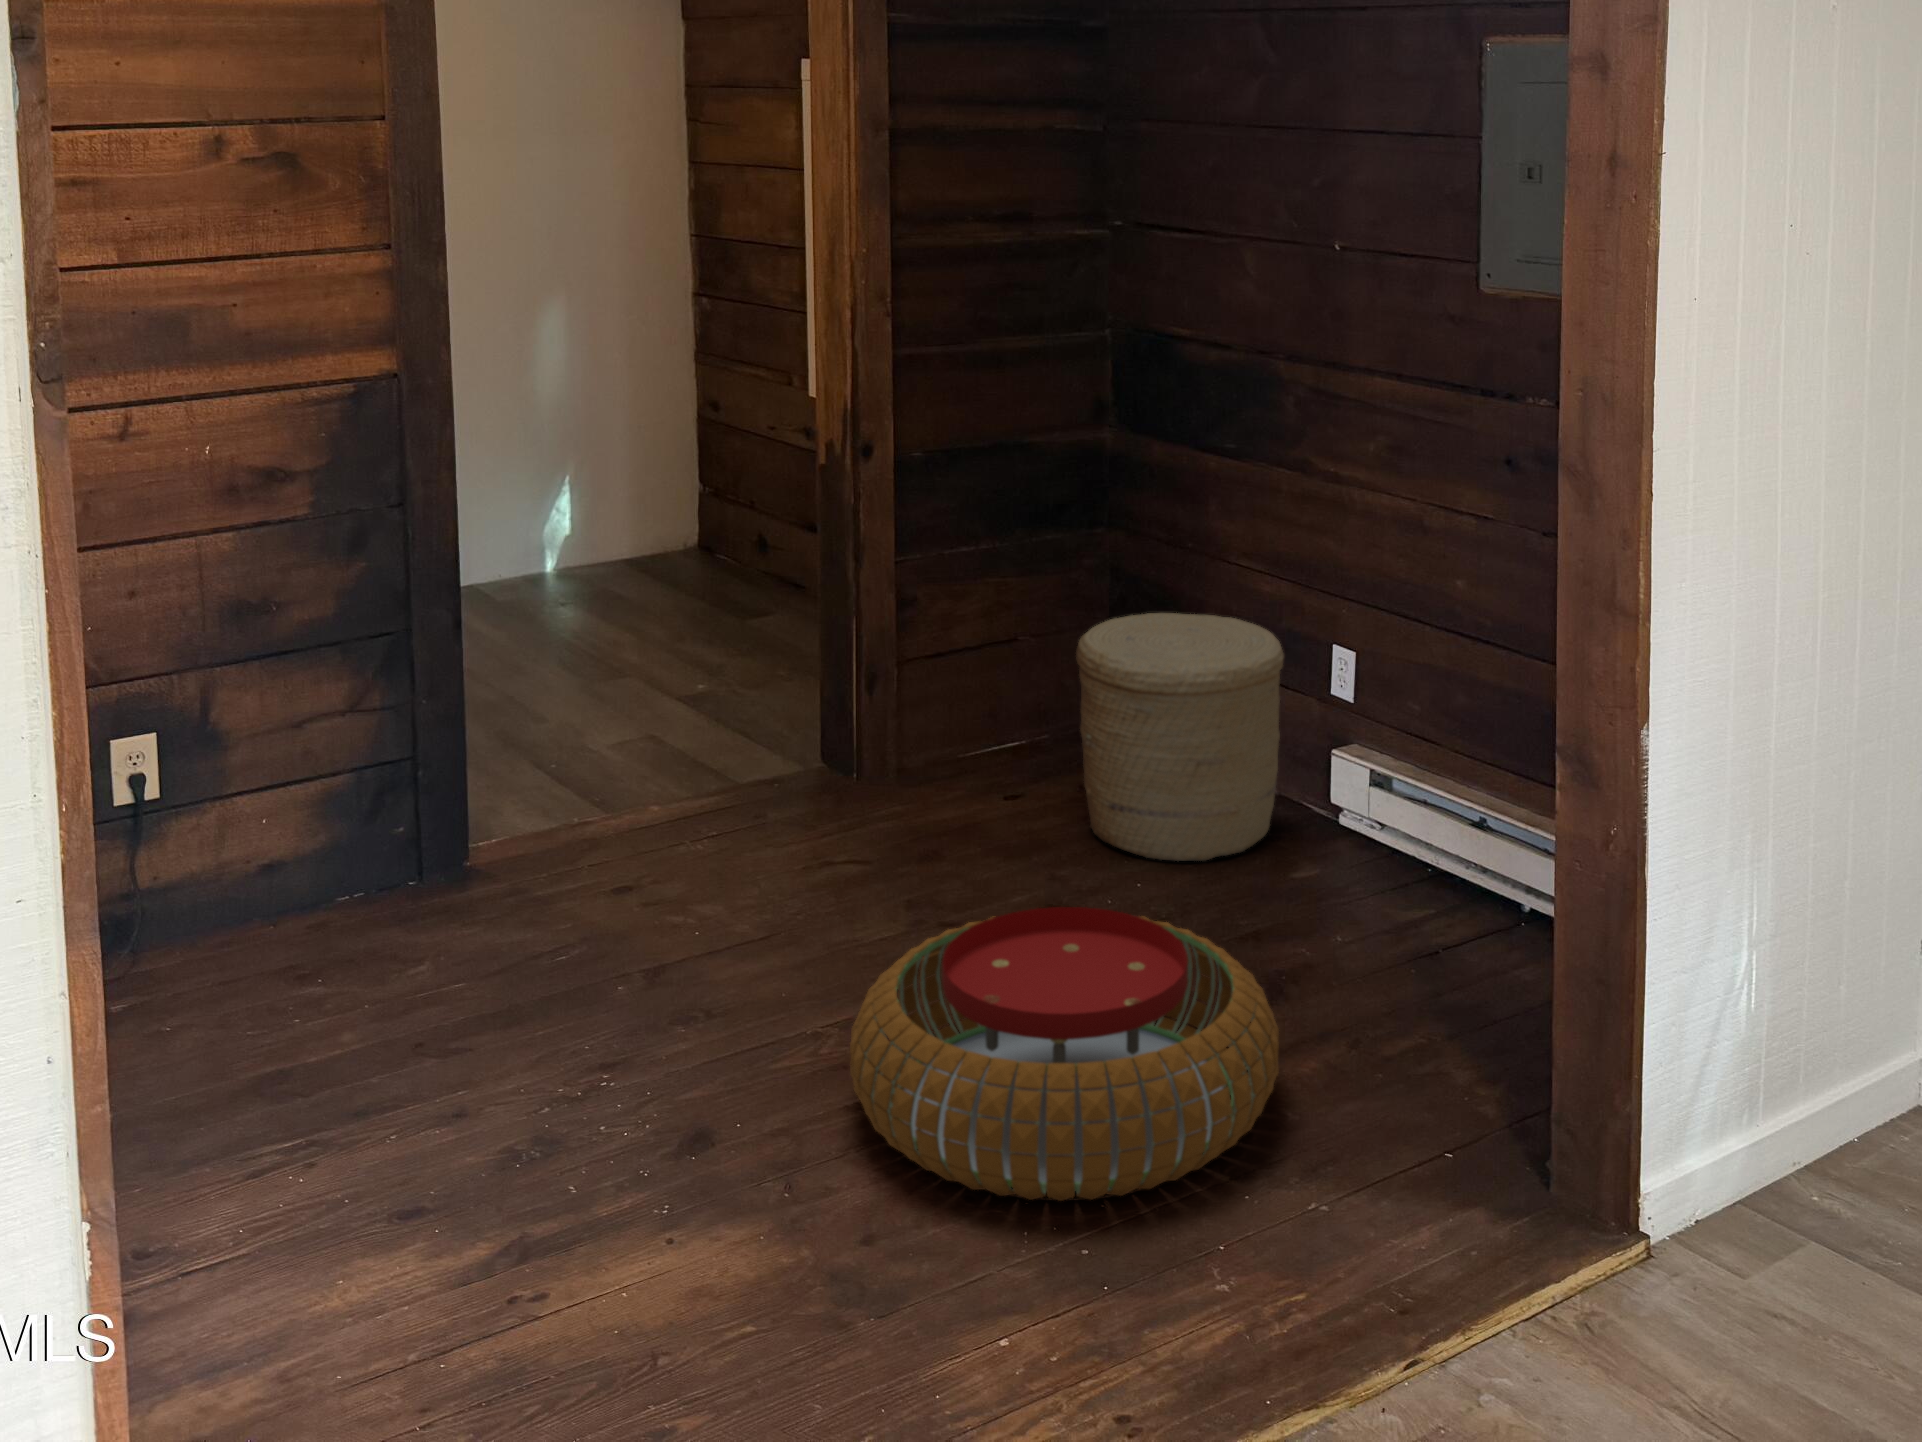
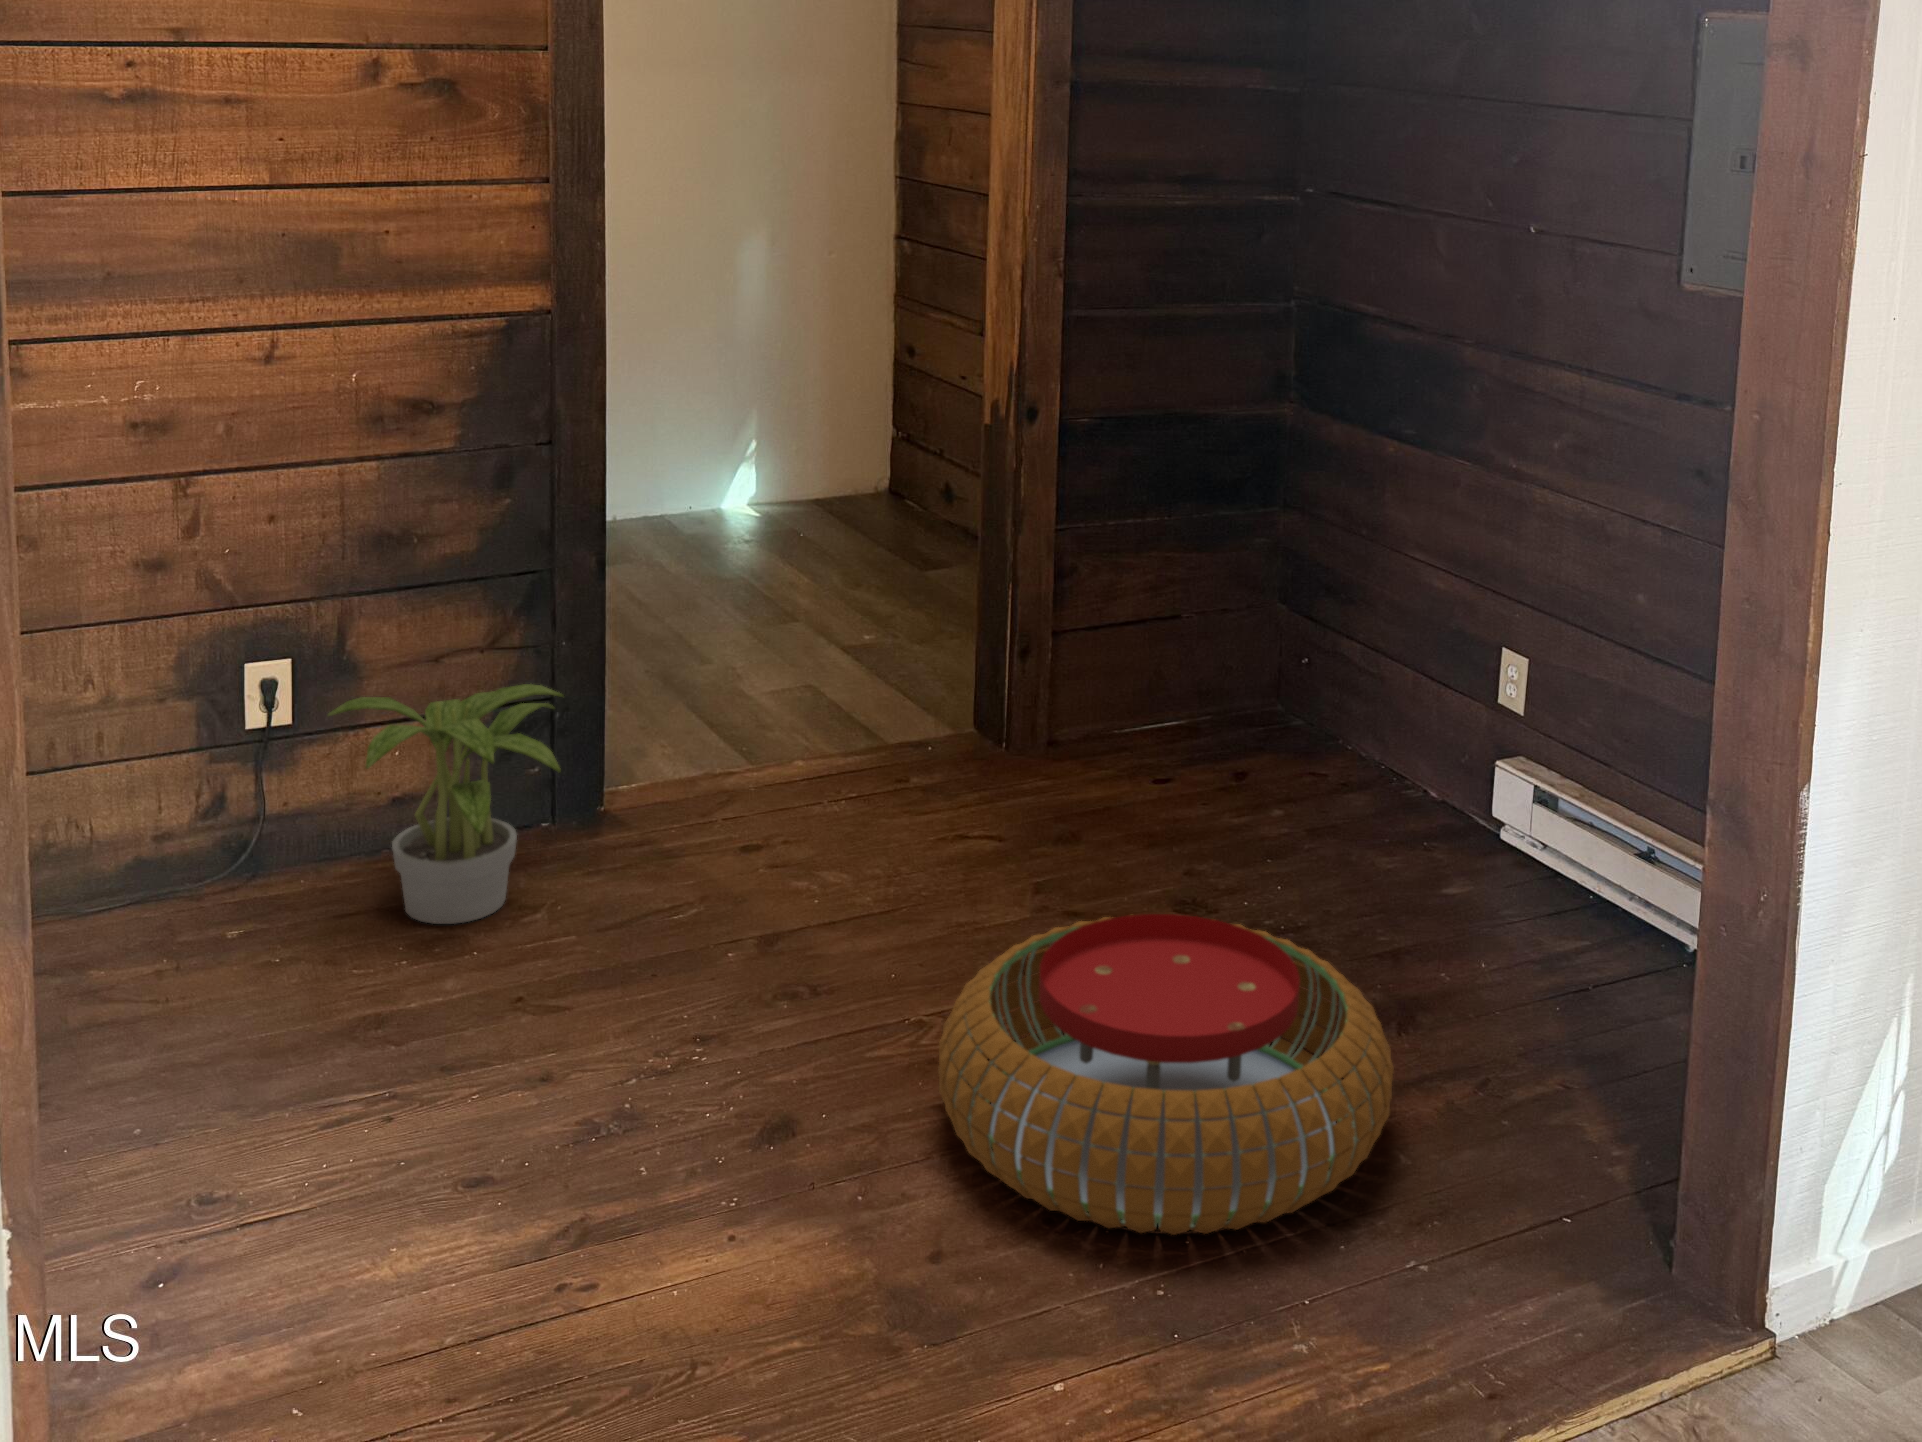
woven basket: present [1076,613,1284,861] -> none [1230,600,1449,867]
potted plant: none [203,742,444,985] -> present [328,684,563,924]

